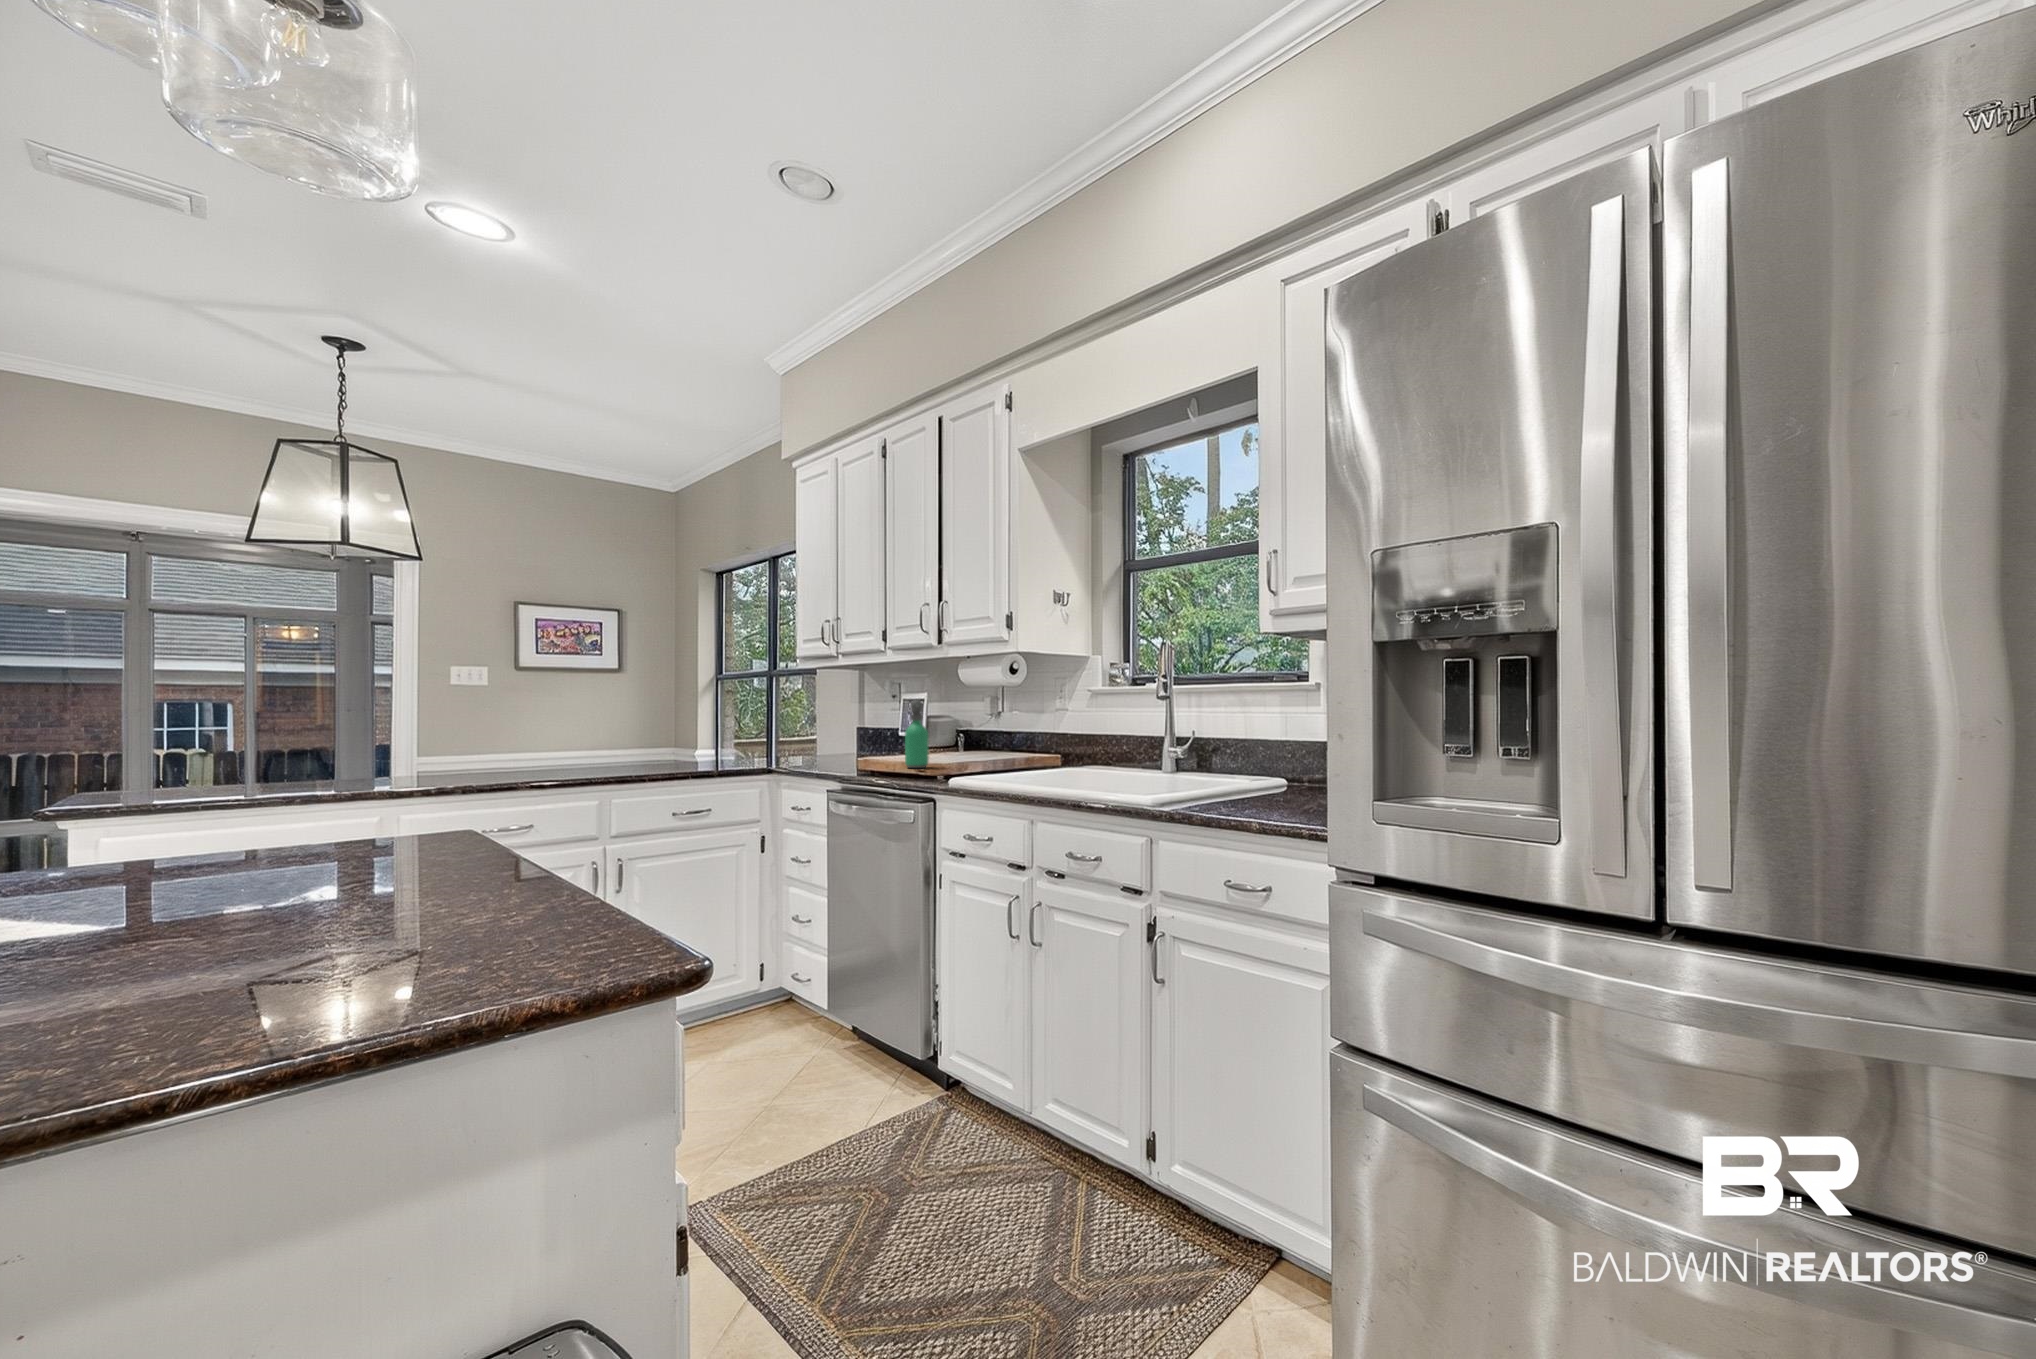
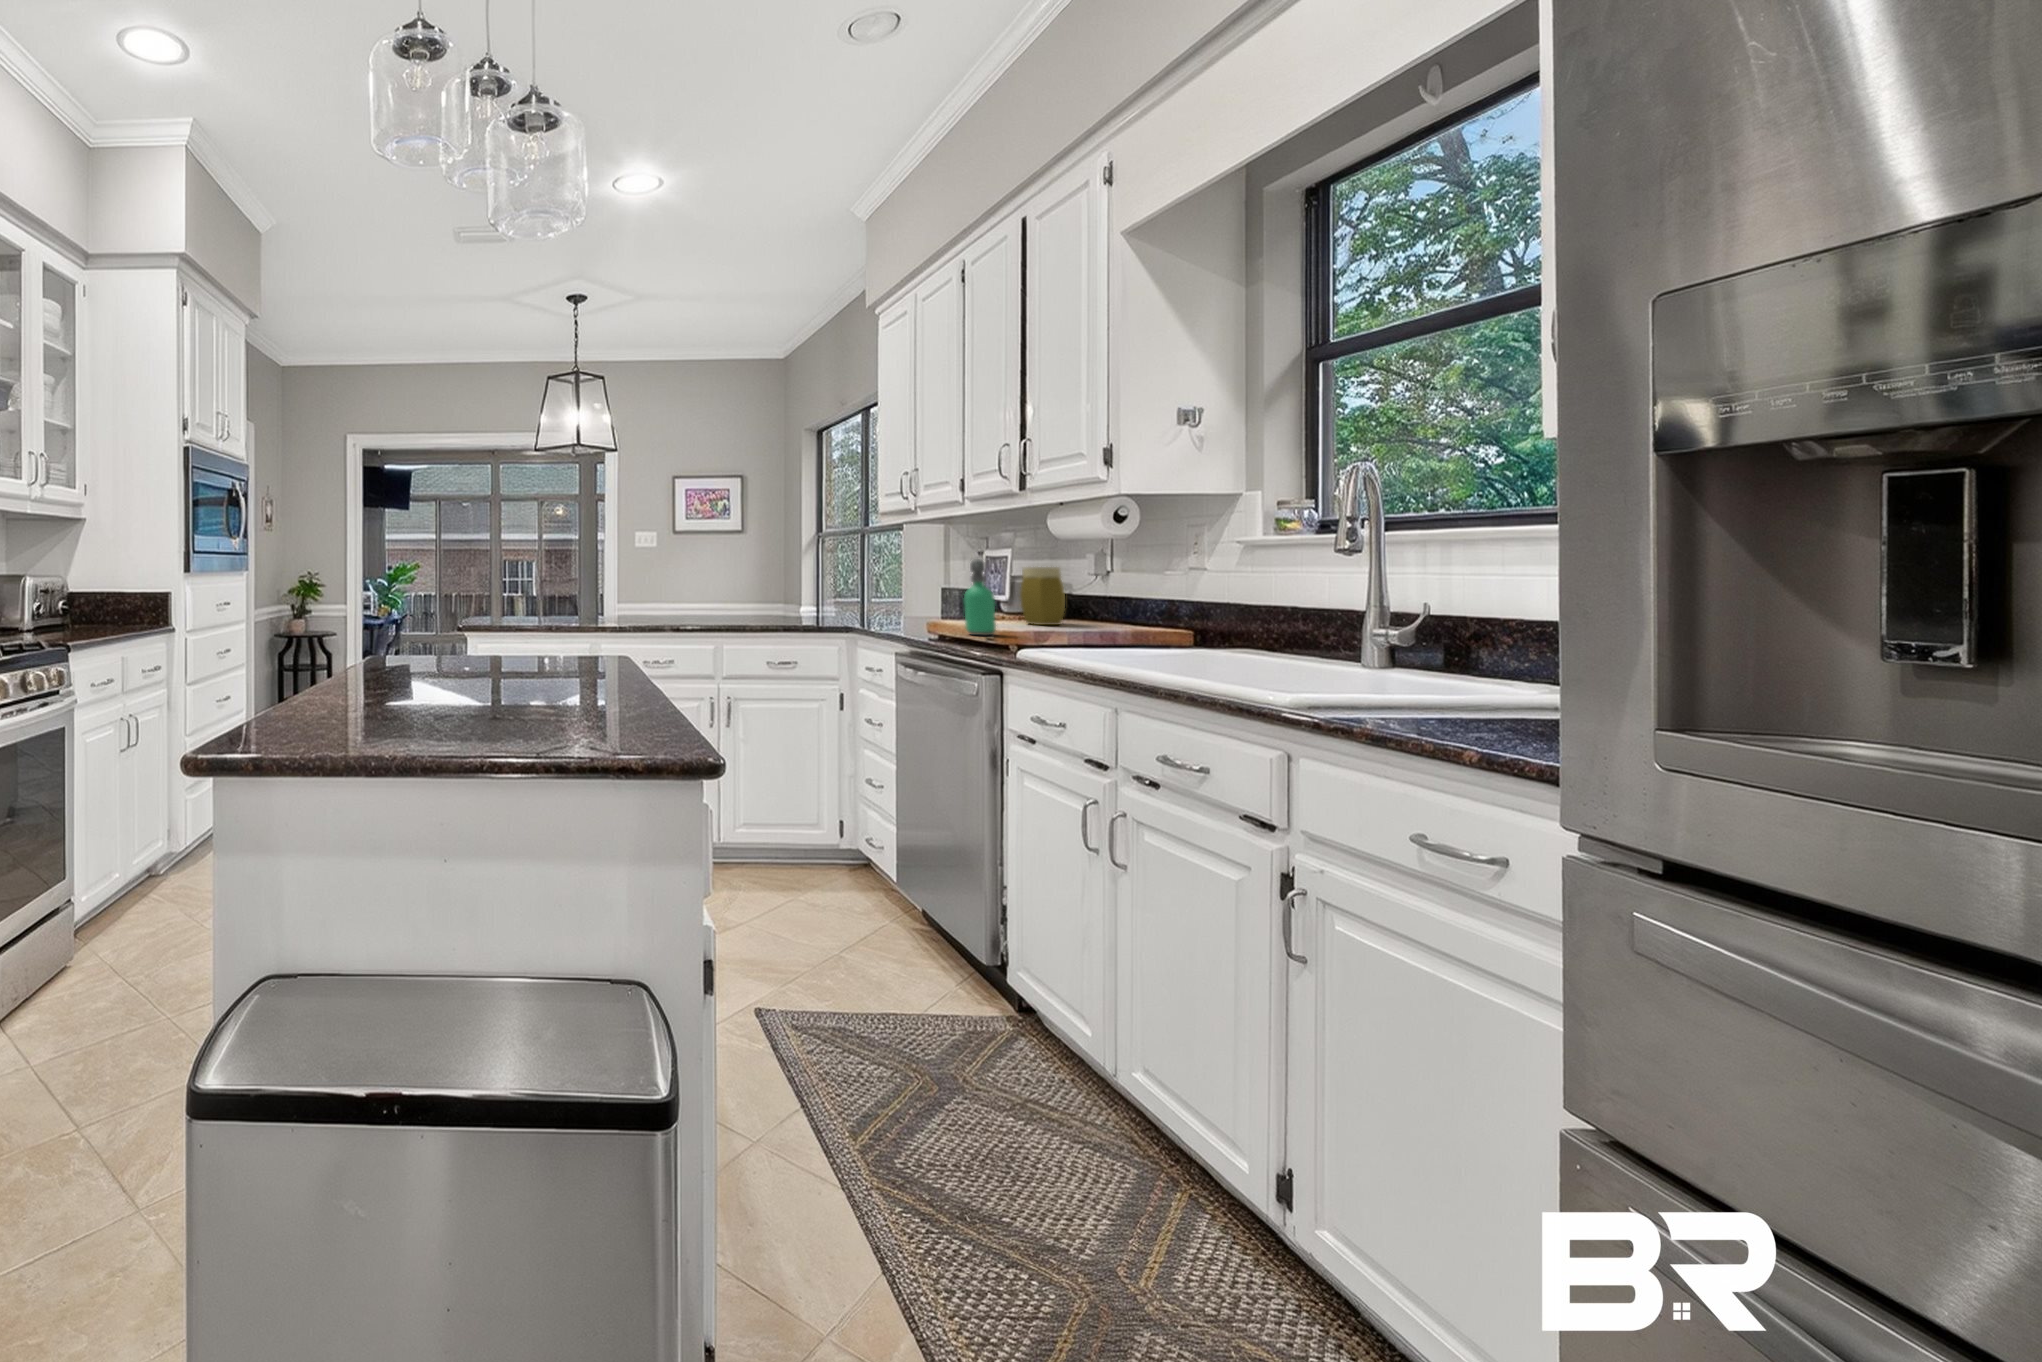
jar: none [935,708,967,757] -> present [1020,567,1065,625]

